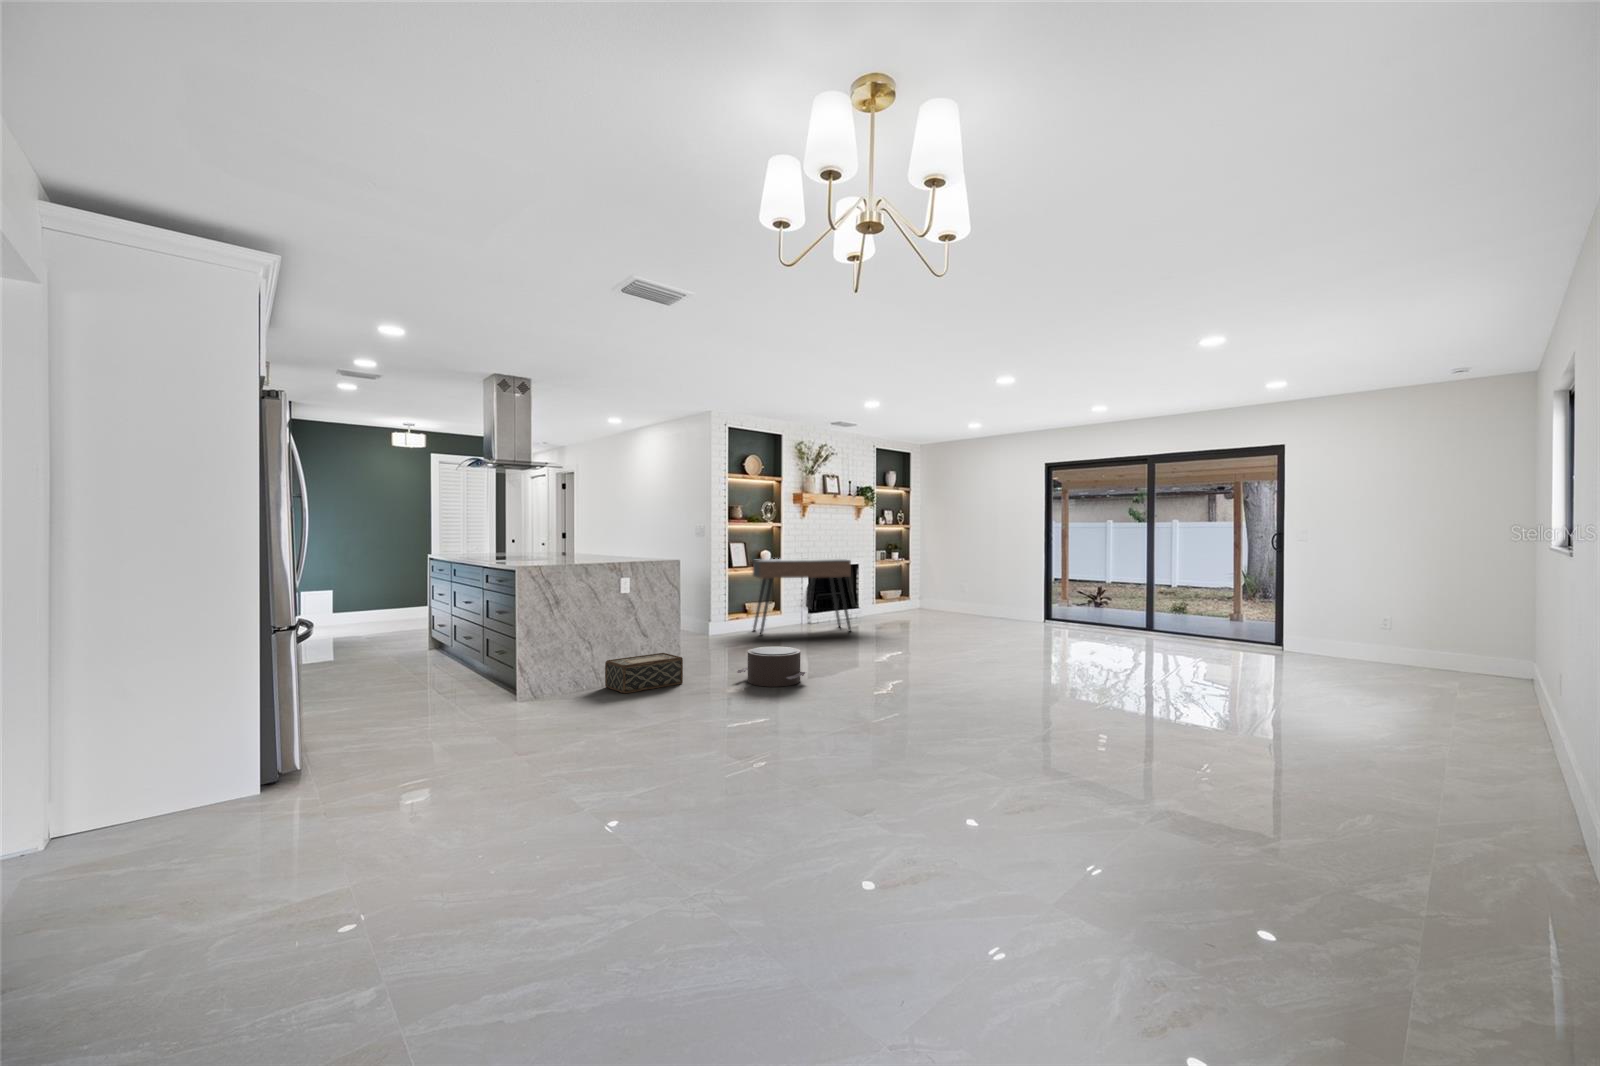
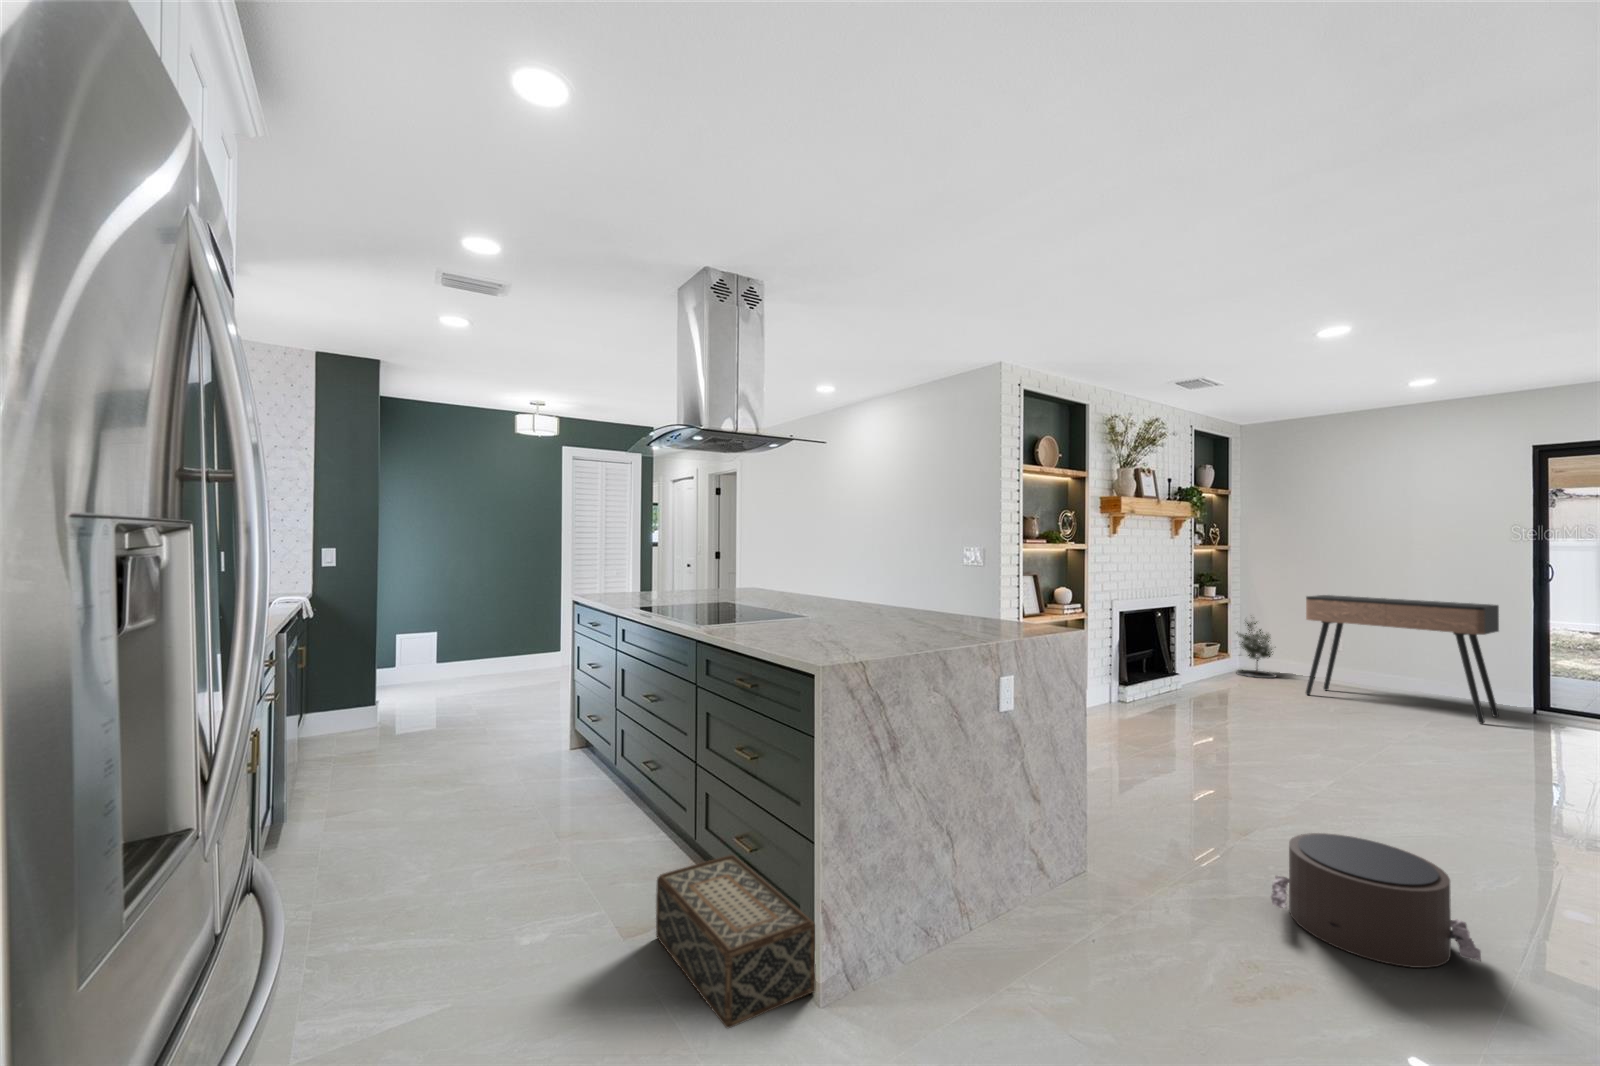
console table: present [753,559,851,634] -> present [1306,595,1499,724]
potted tree: none [908,570,933,612] -> present [1236,621,1276,678]
woven basket: present [605,653,683,693] -> present [656,855,816,1028]

